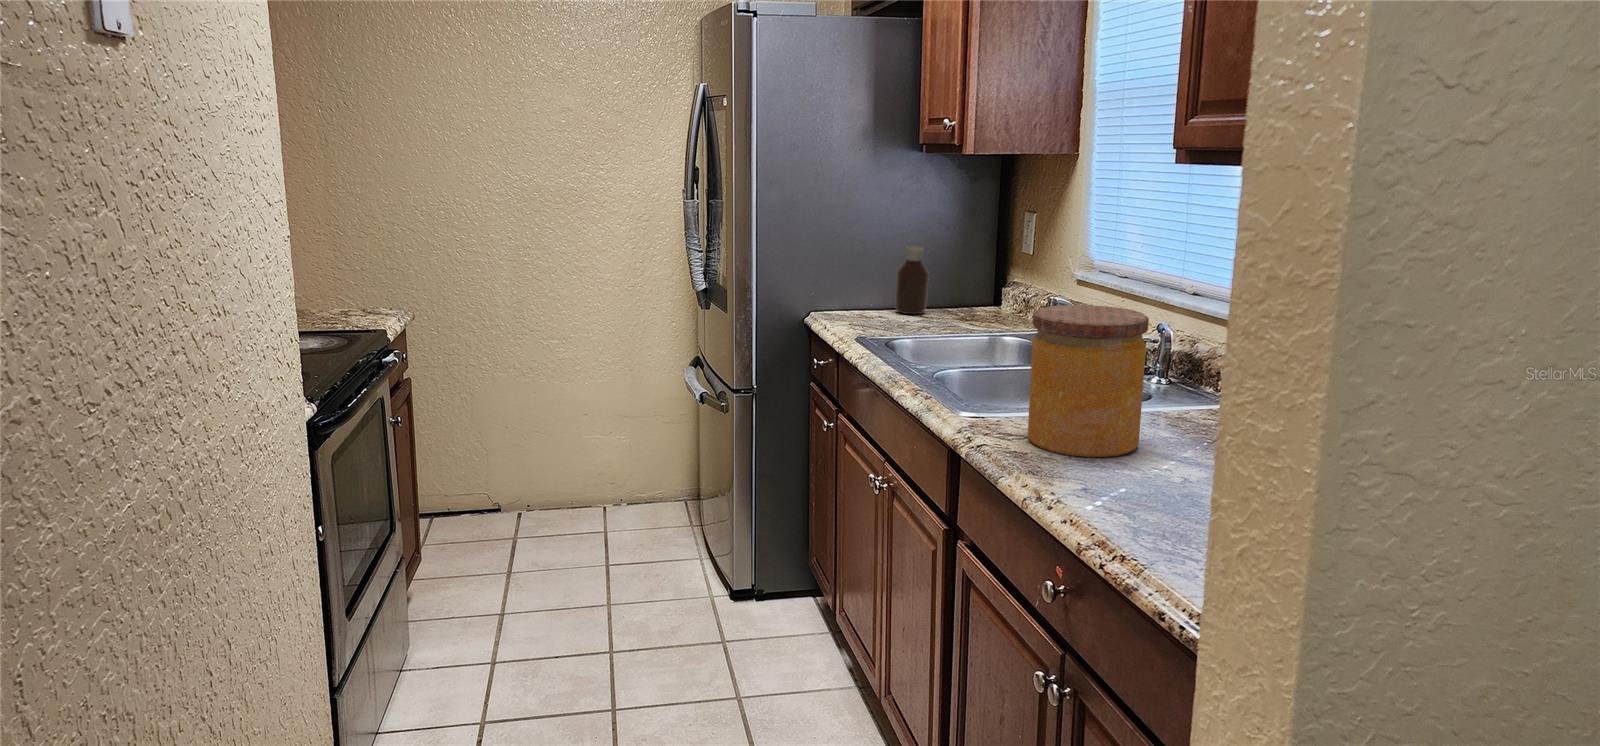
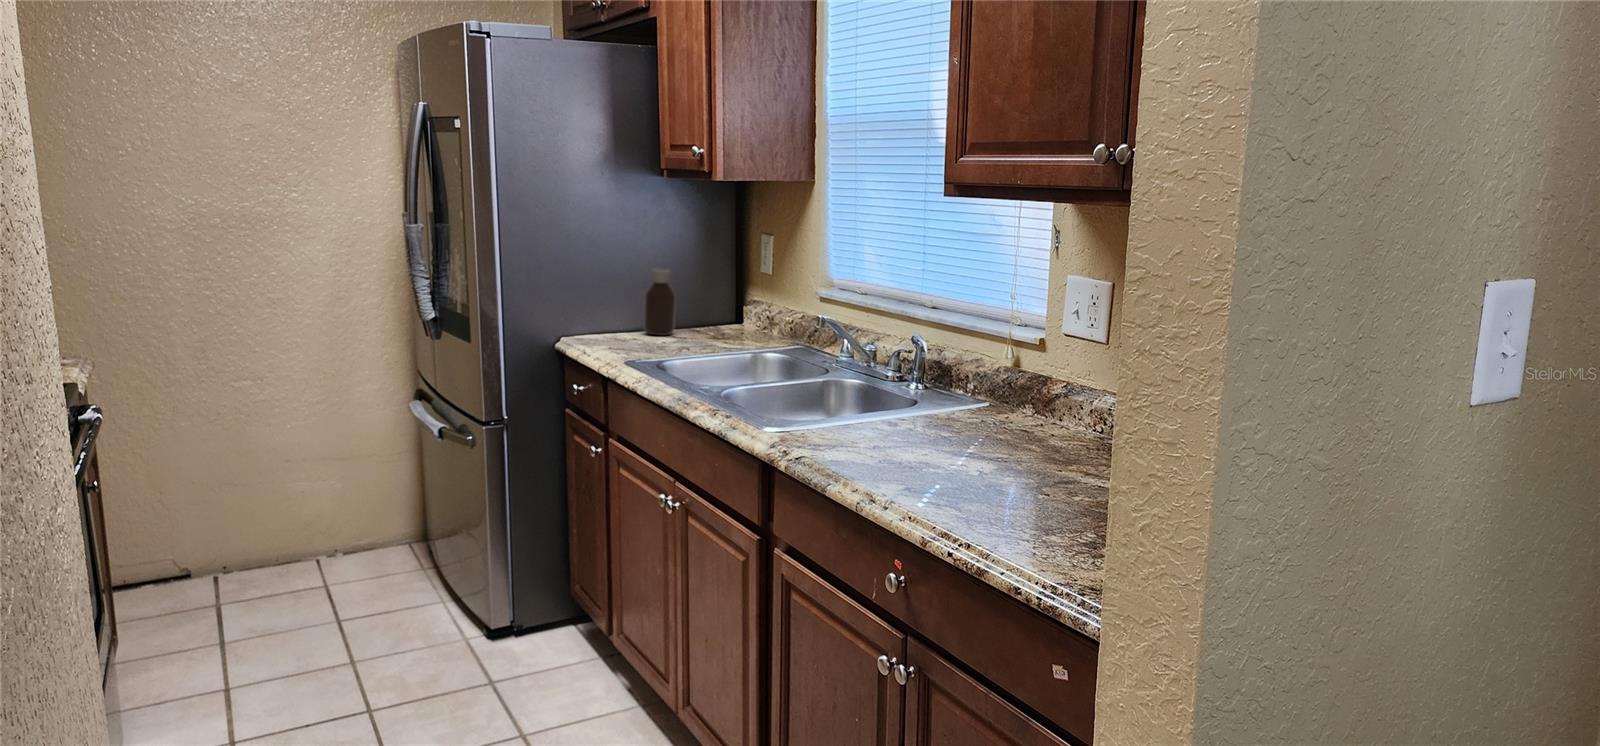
jar: present [1028,305,1149,457] -> none [837,324,939,461]

